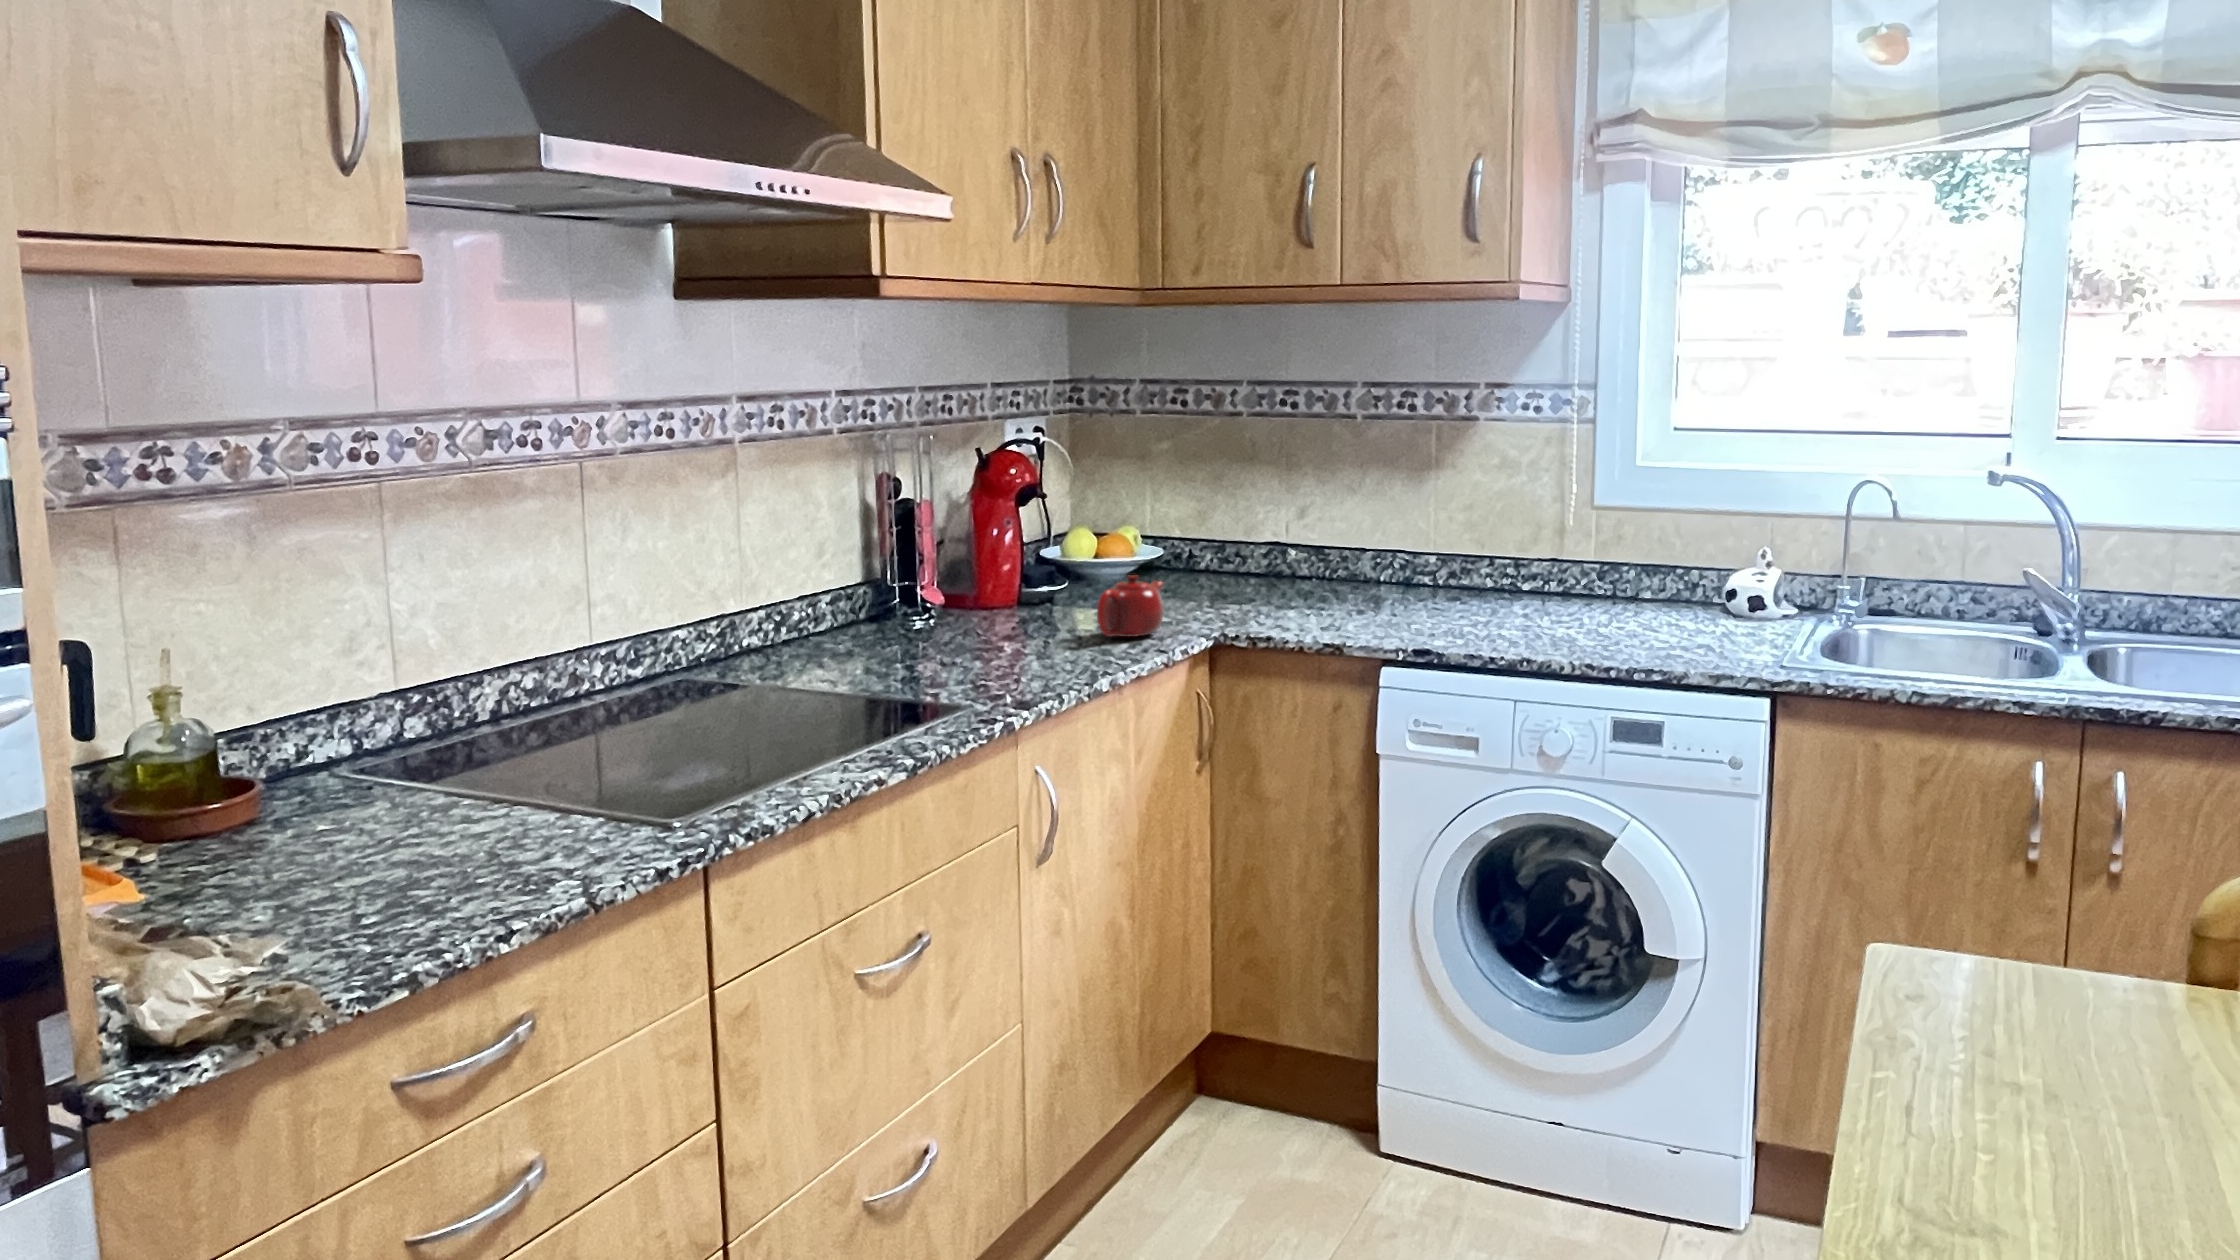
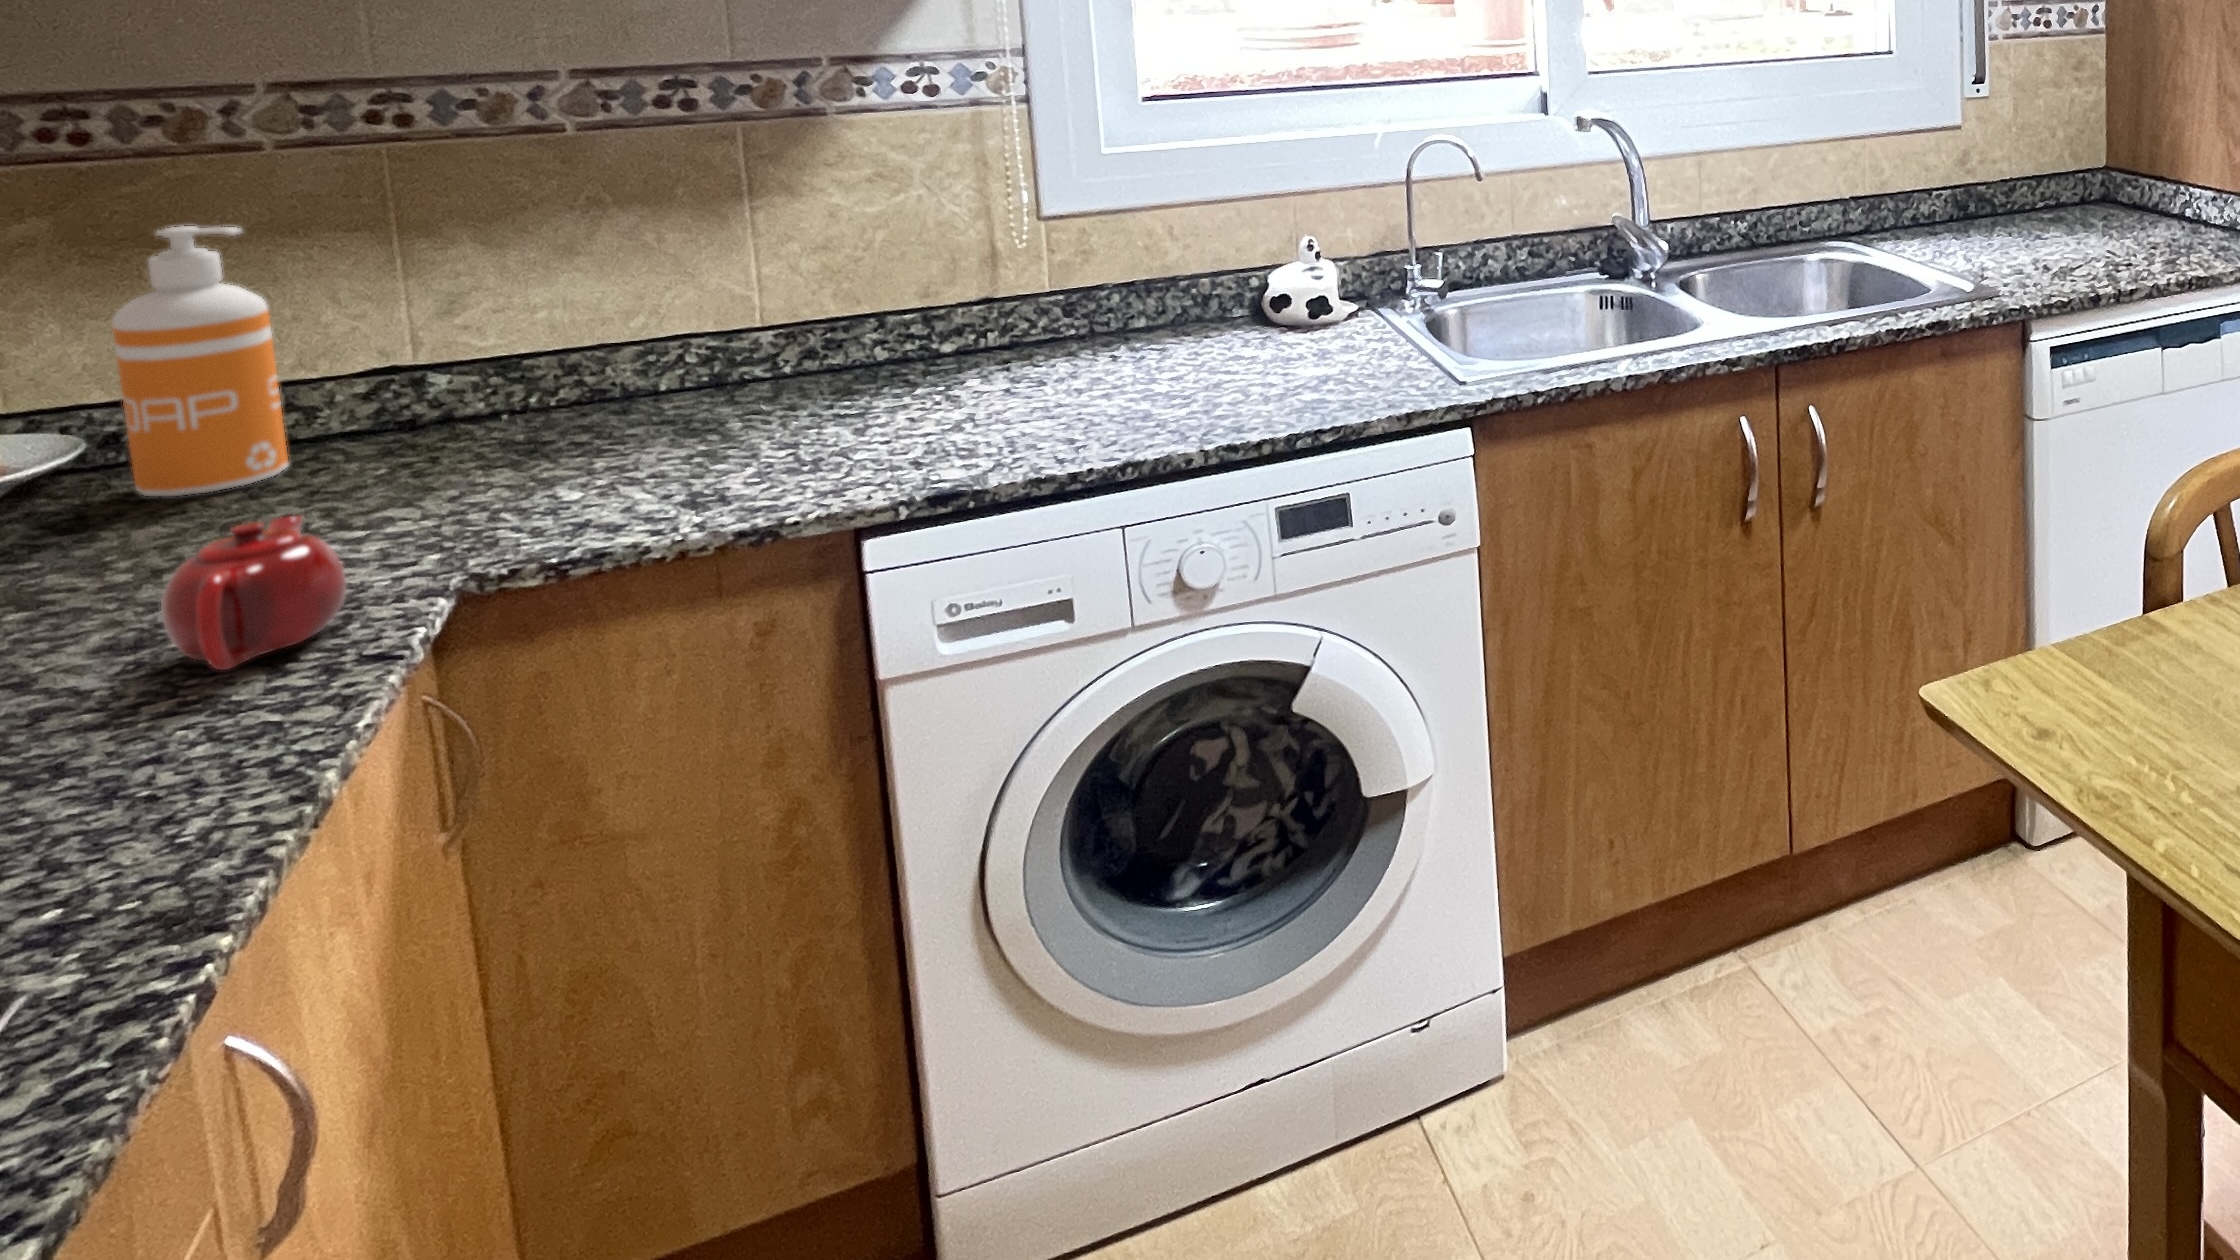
soap dispenser: none [1174,449,1227,585] -> present [112,226,289,496]

